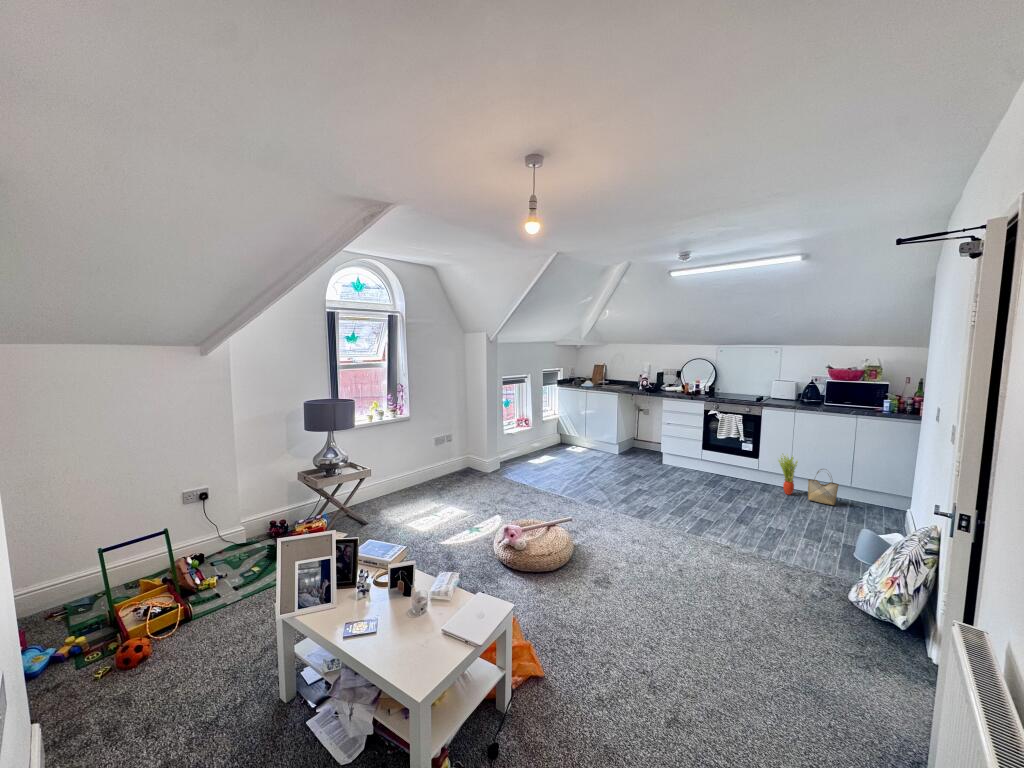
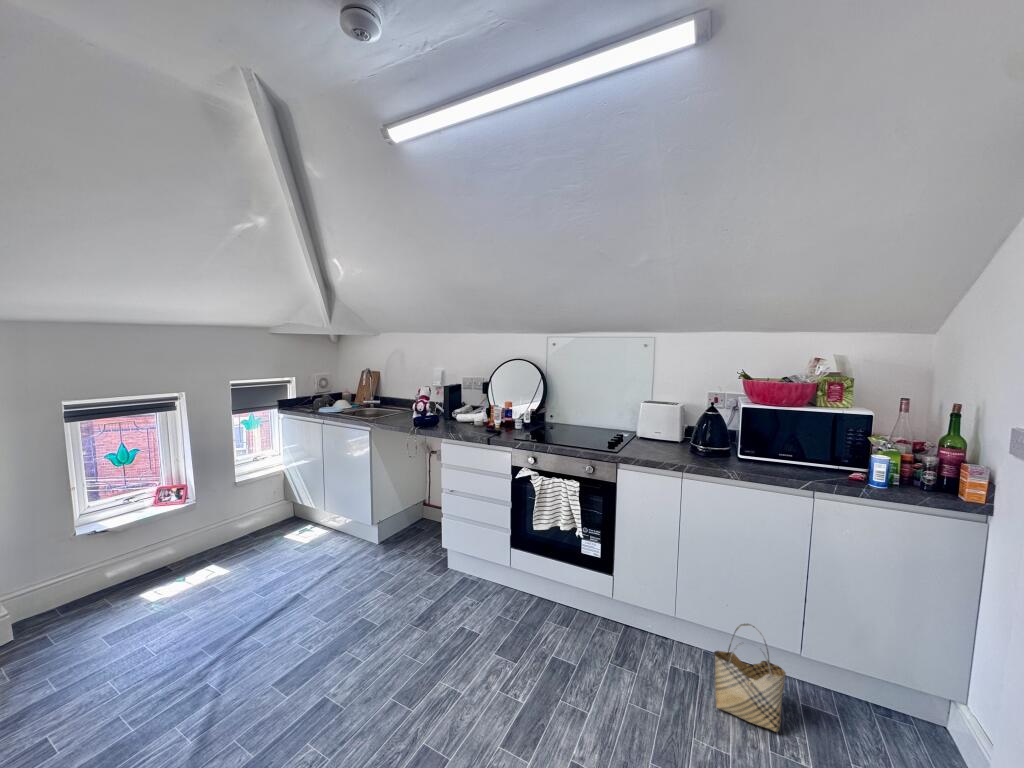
potted plant: present [779,456,798,495] -> none [646,577,691,681]

